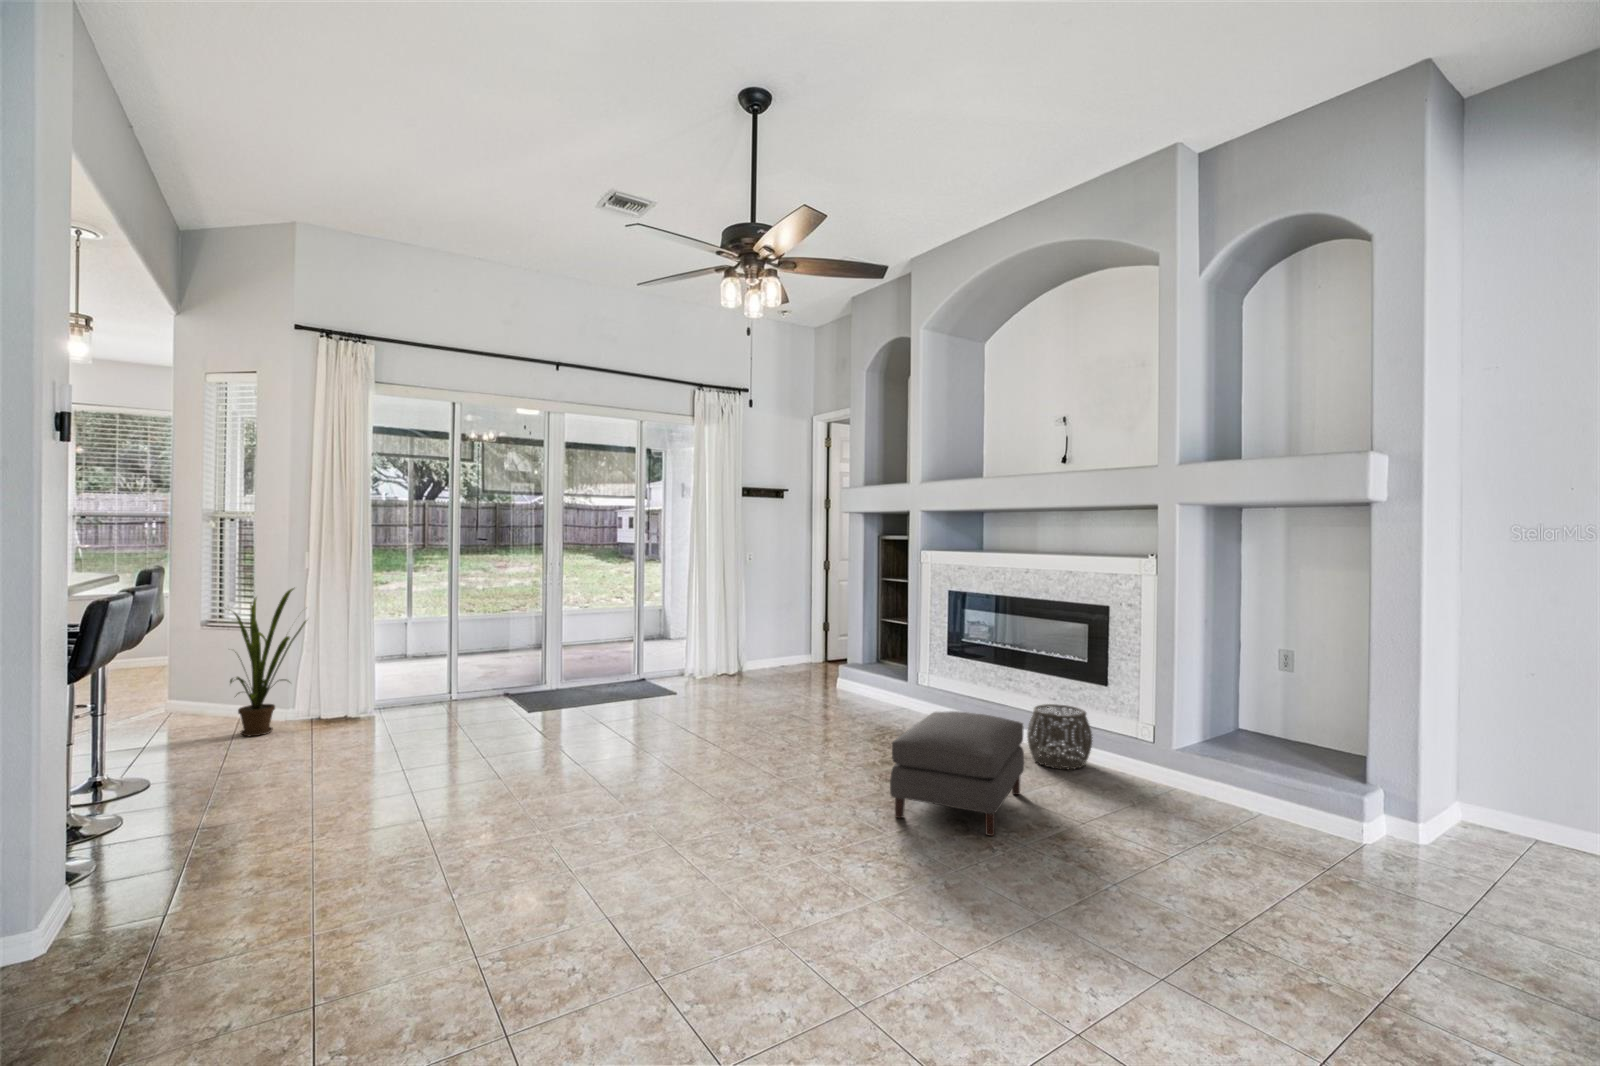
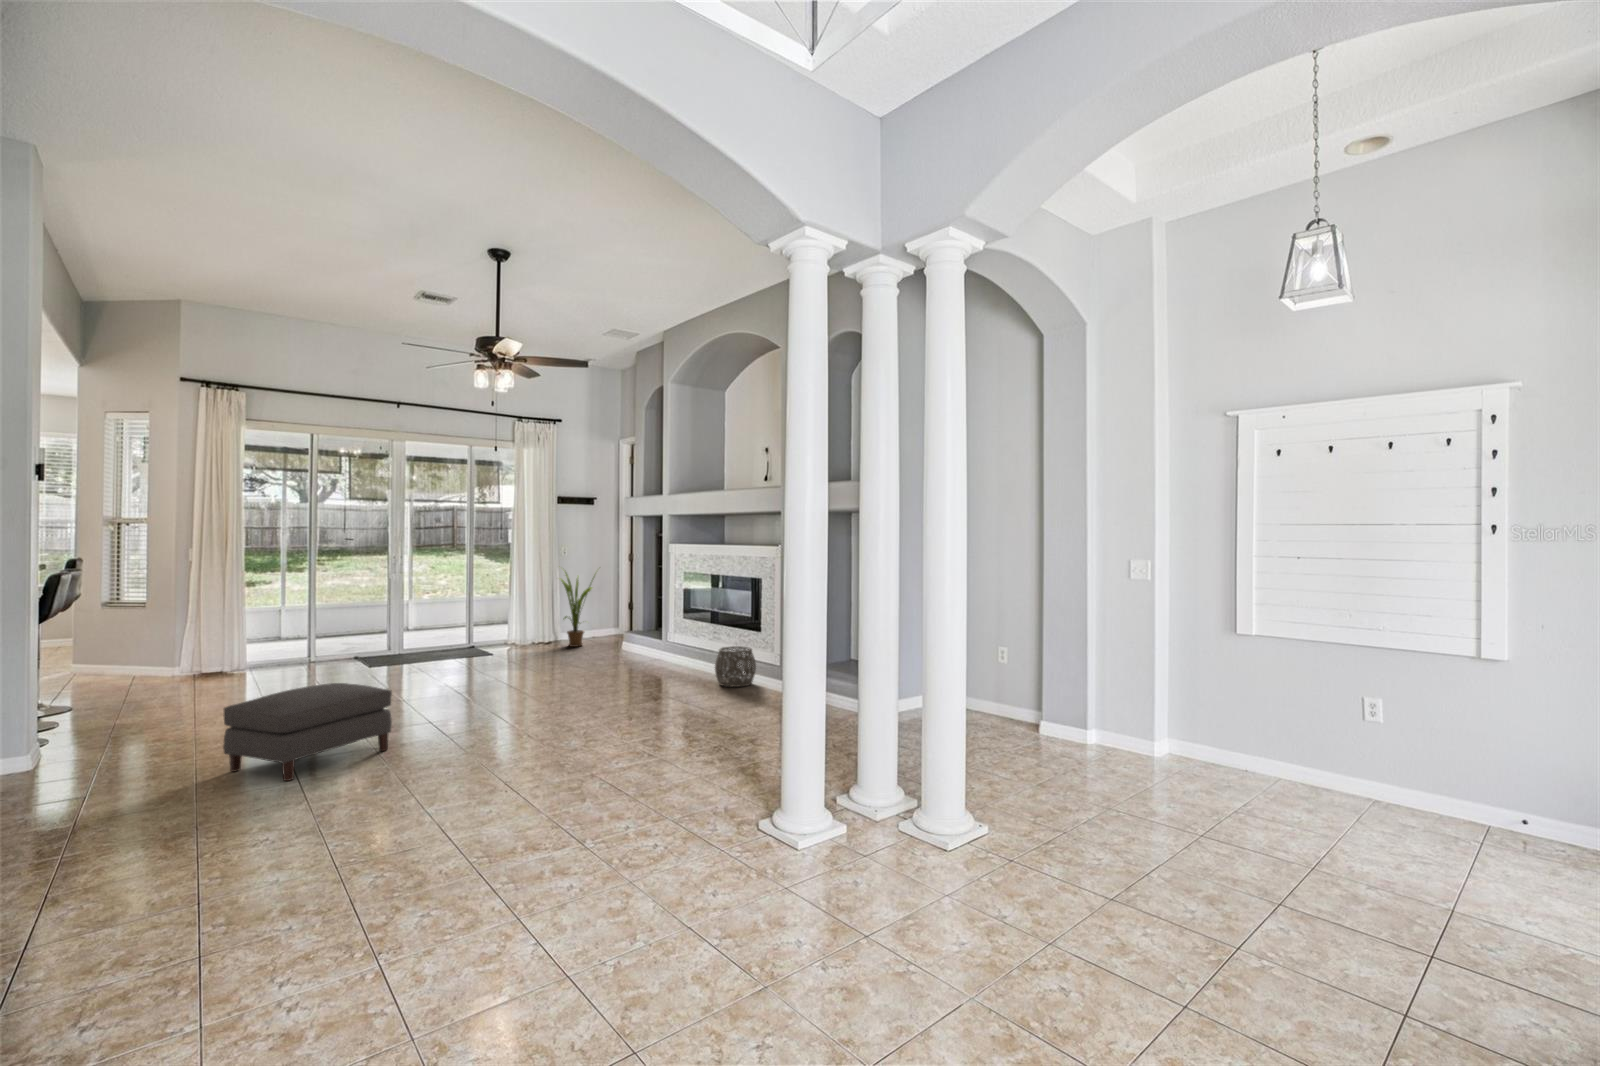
house plant: present [230,588,306,736] -> present [561,572,595,647]
ottoman: present [890,711,1024,836] -> present [223,683,392,781]

